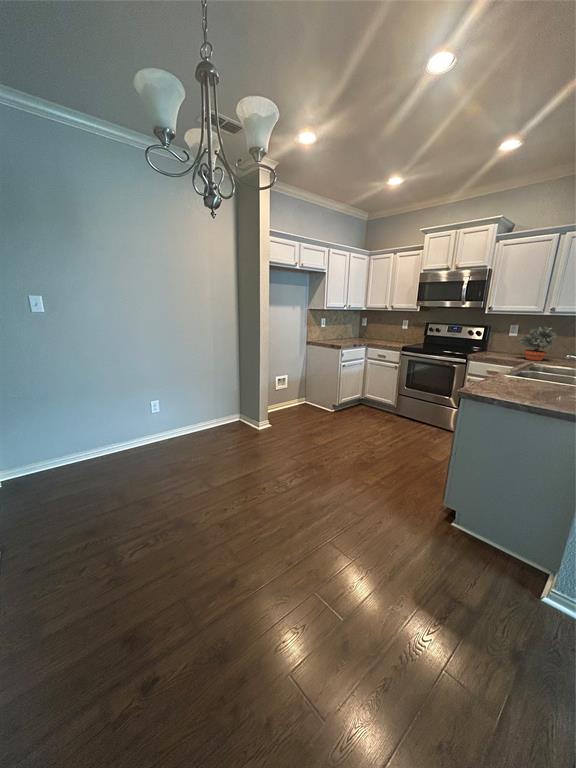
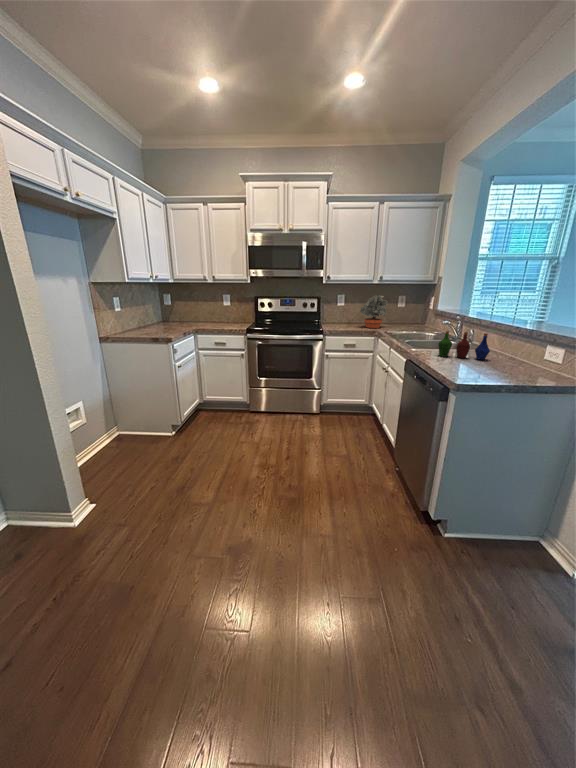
bottle: none [512,360,558,390] -> present [438,331,490,360]

